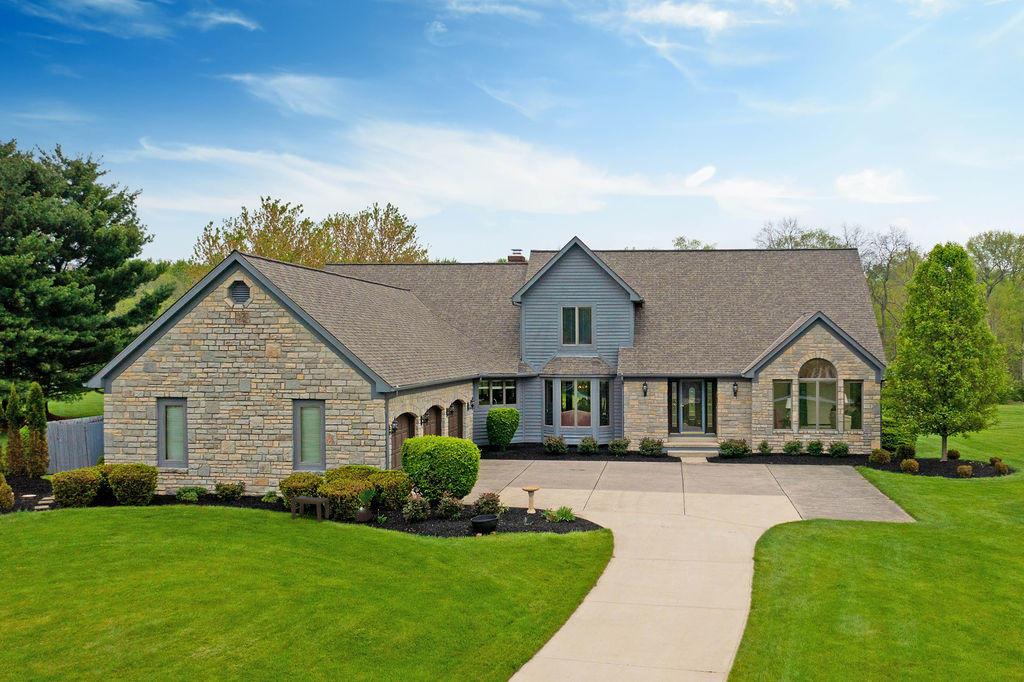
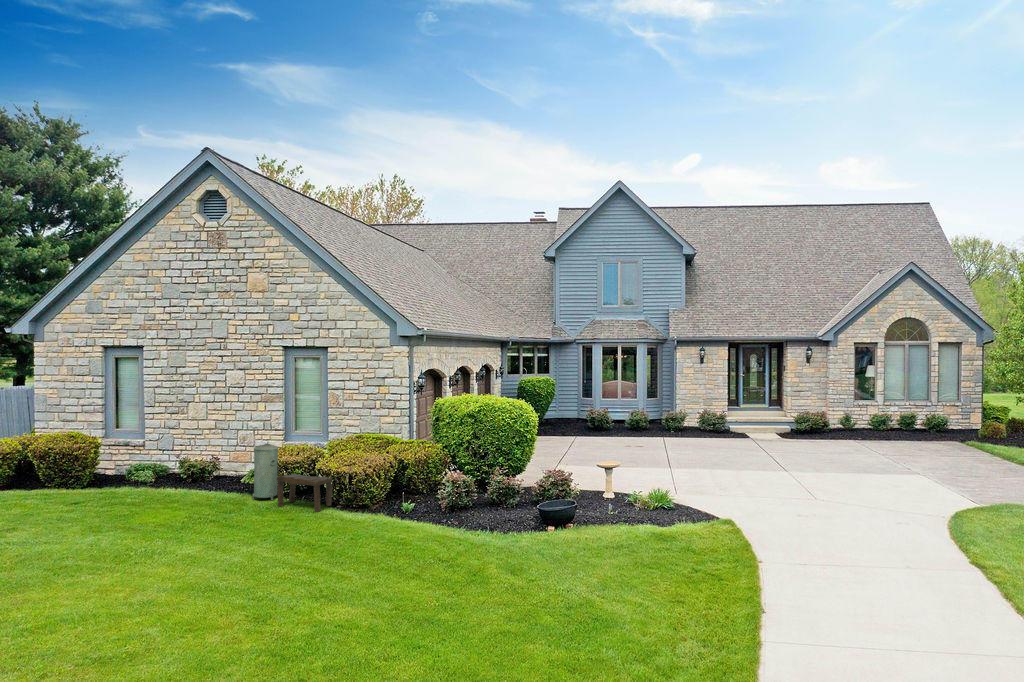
trash can: none [273,474,291,514] -> present [253,443,278,500]
potted tree: present [356,489,374,522] -> none [370,459,401,511]

